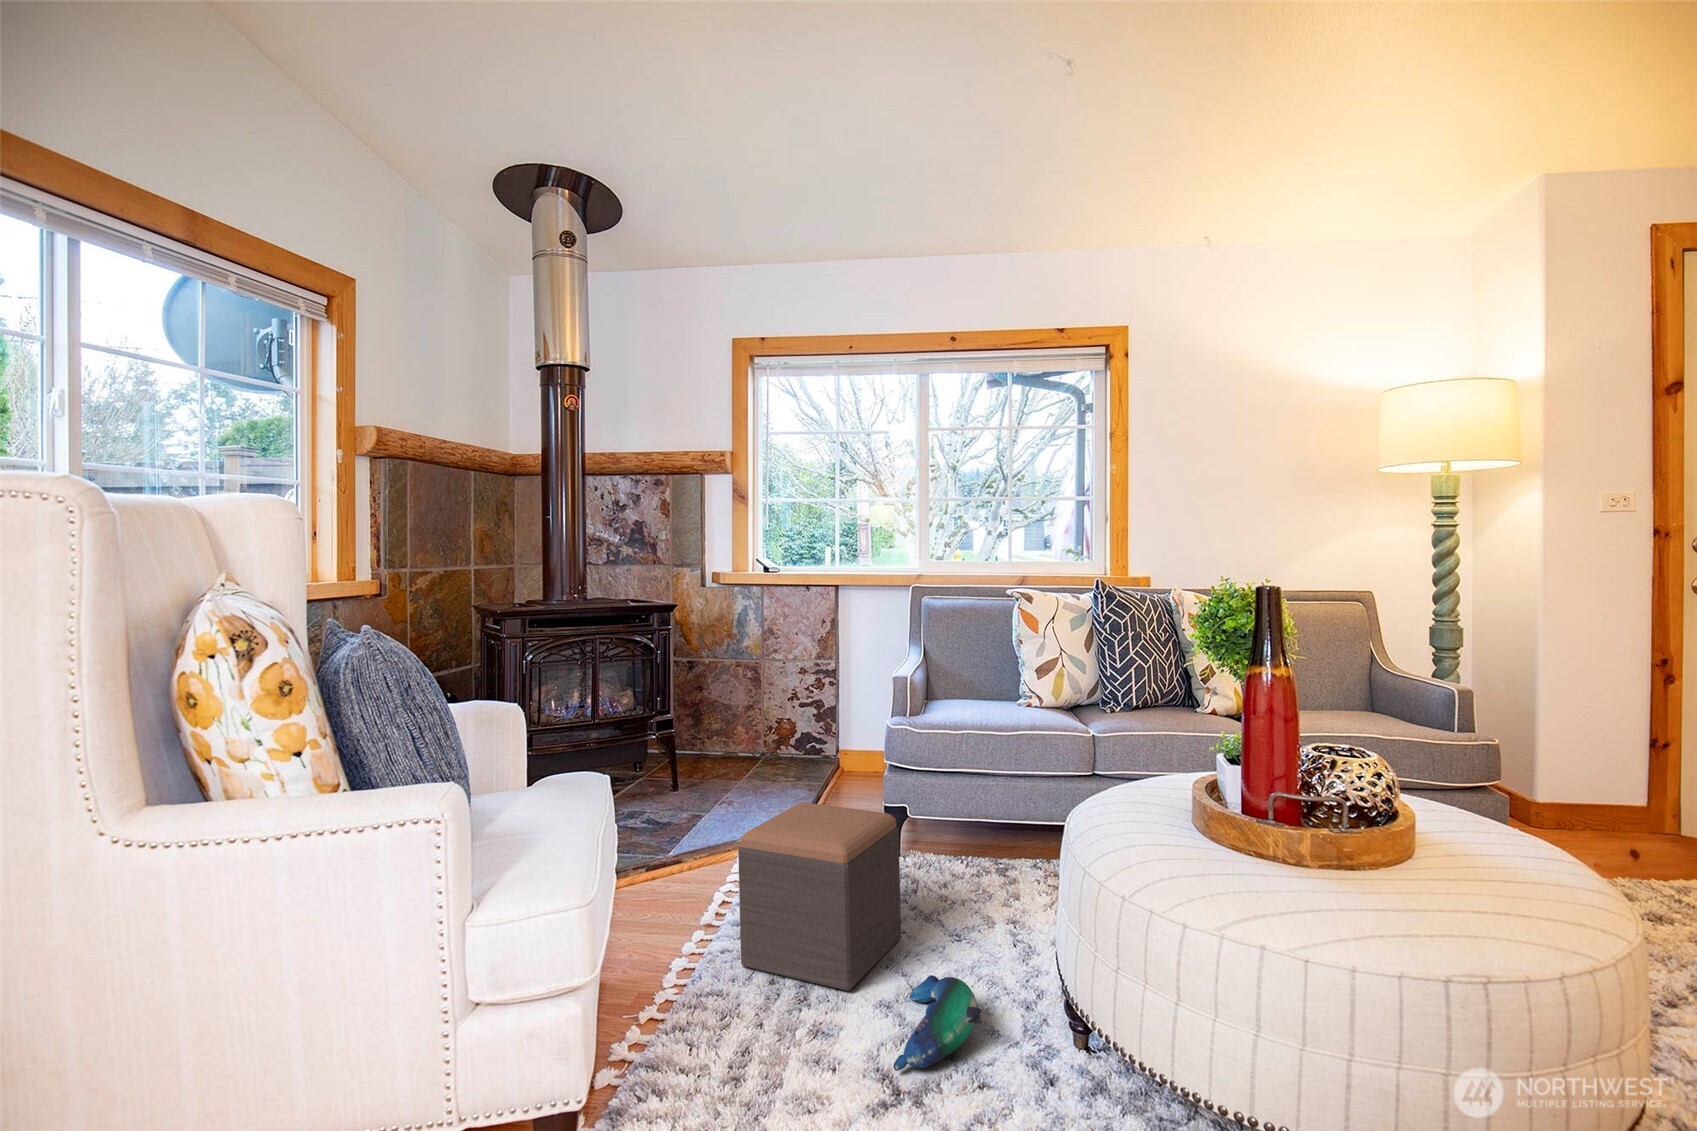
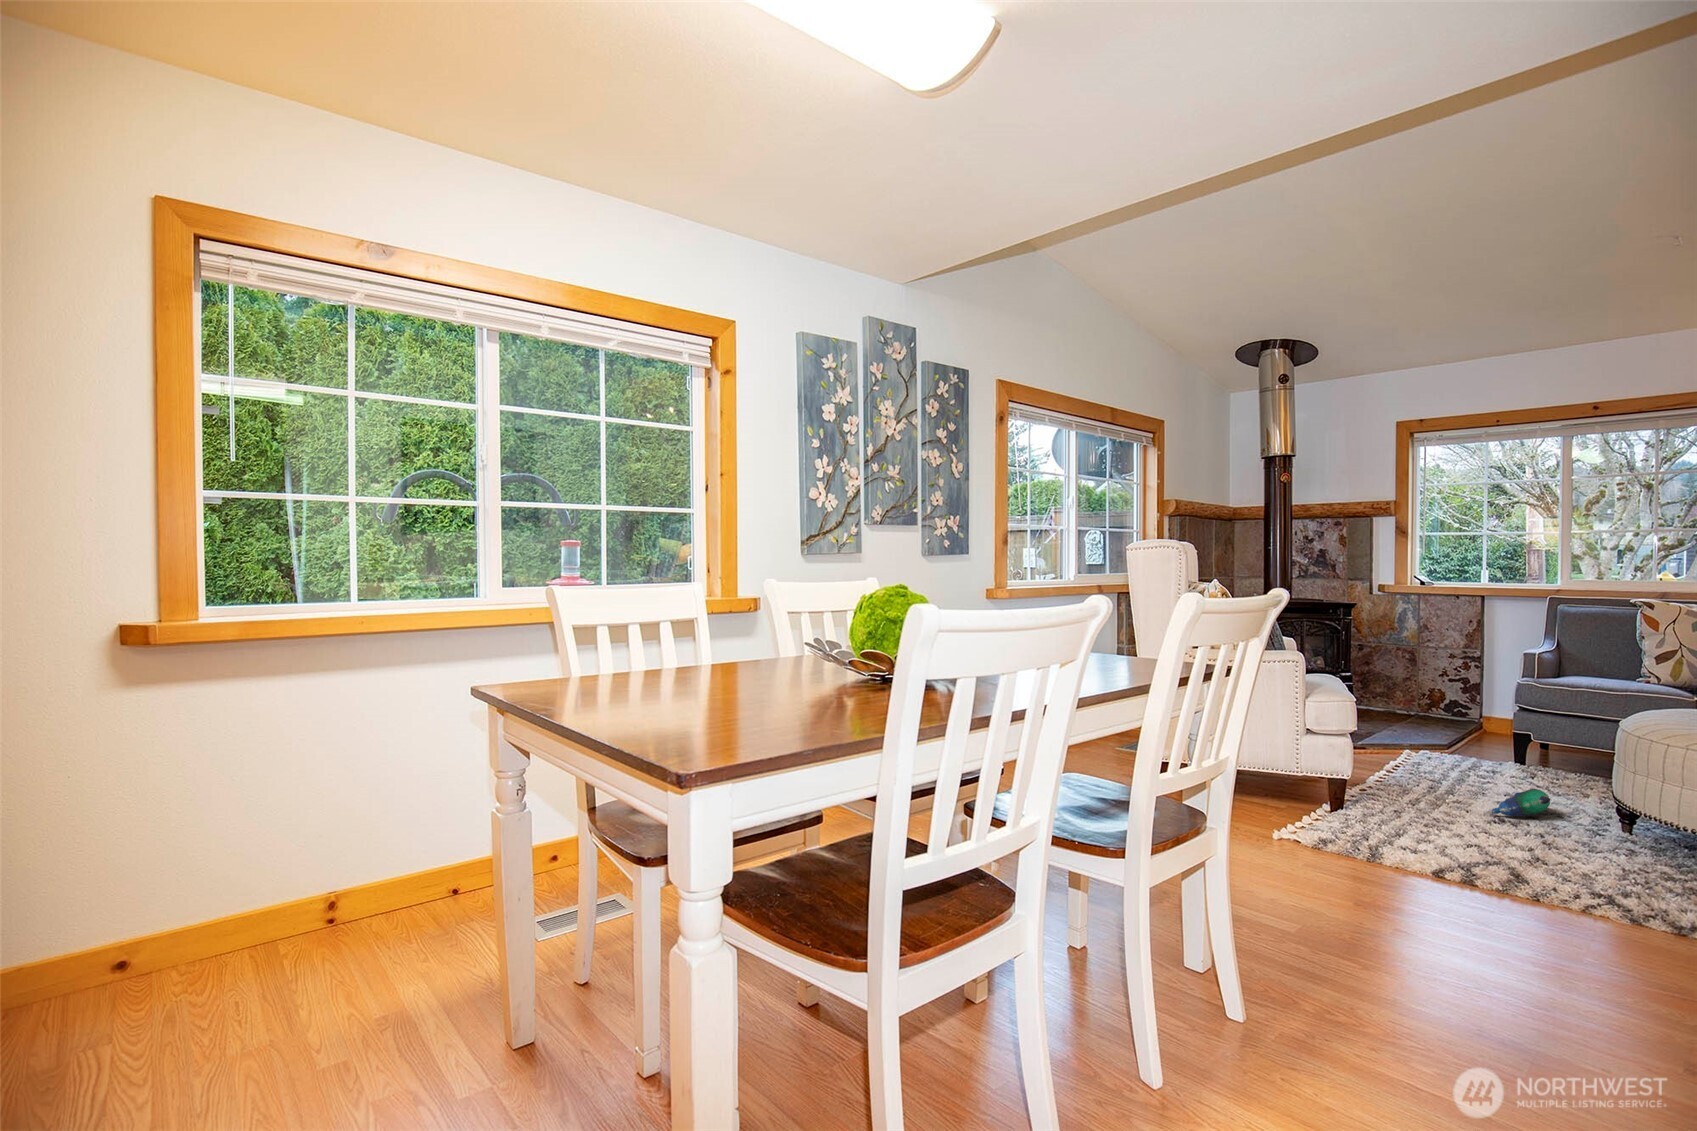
footstool: present [738,802,901,991] -> none [1403,707,1511,794]

